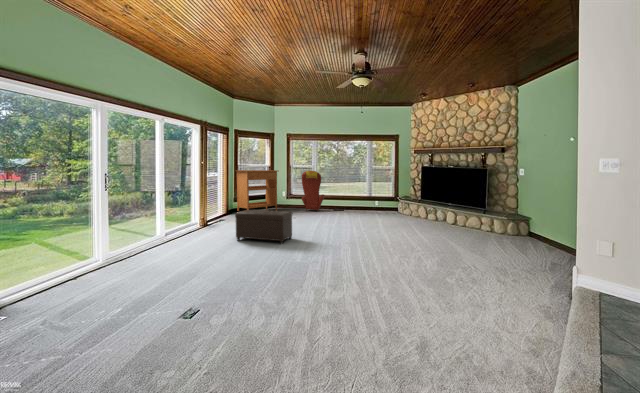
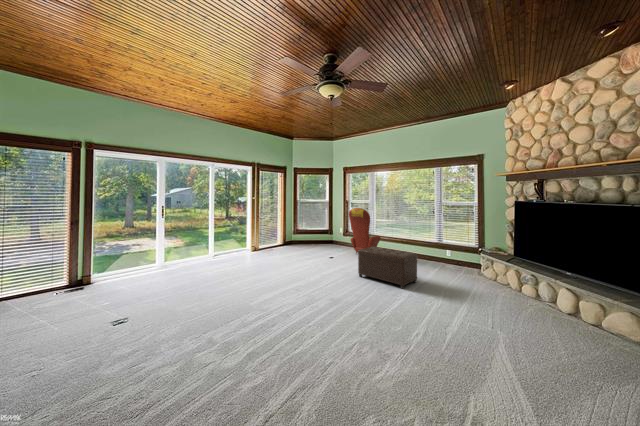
console table: present [236,170,277,211] -> none [284,207,330,254]
ottoman: present [235,210,292,244] -> present [358,247,417,289]

